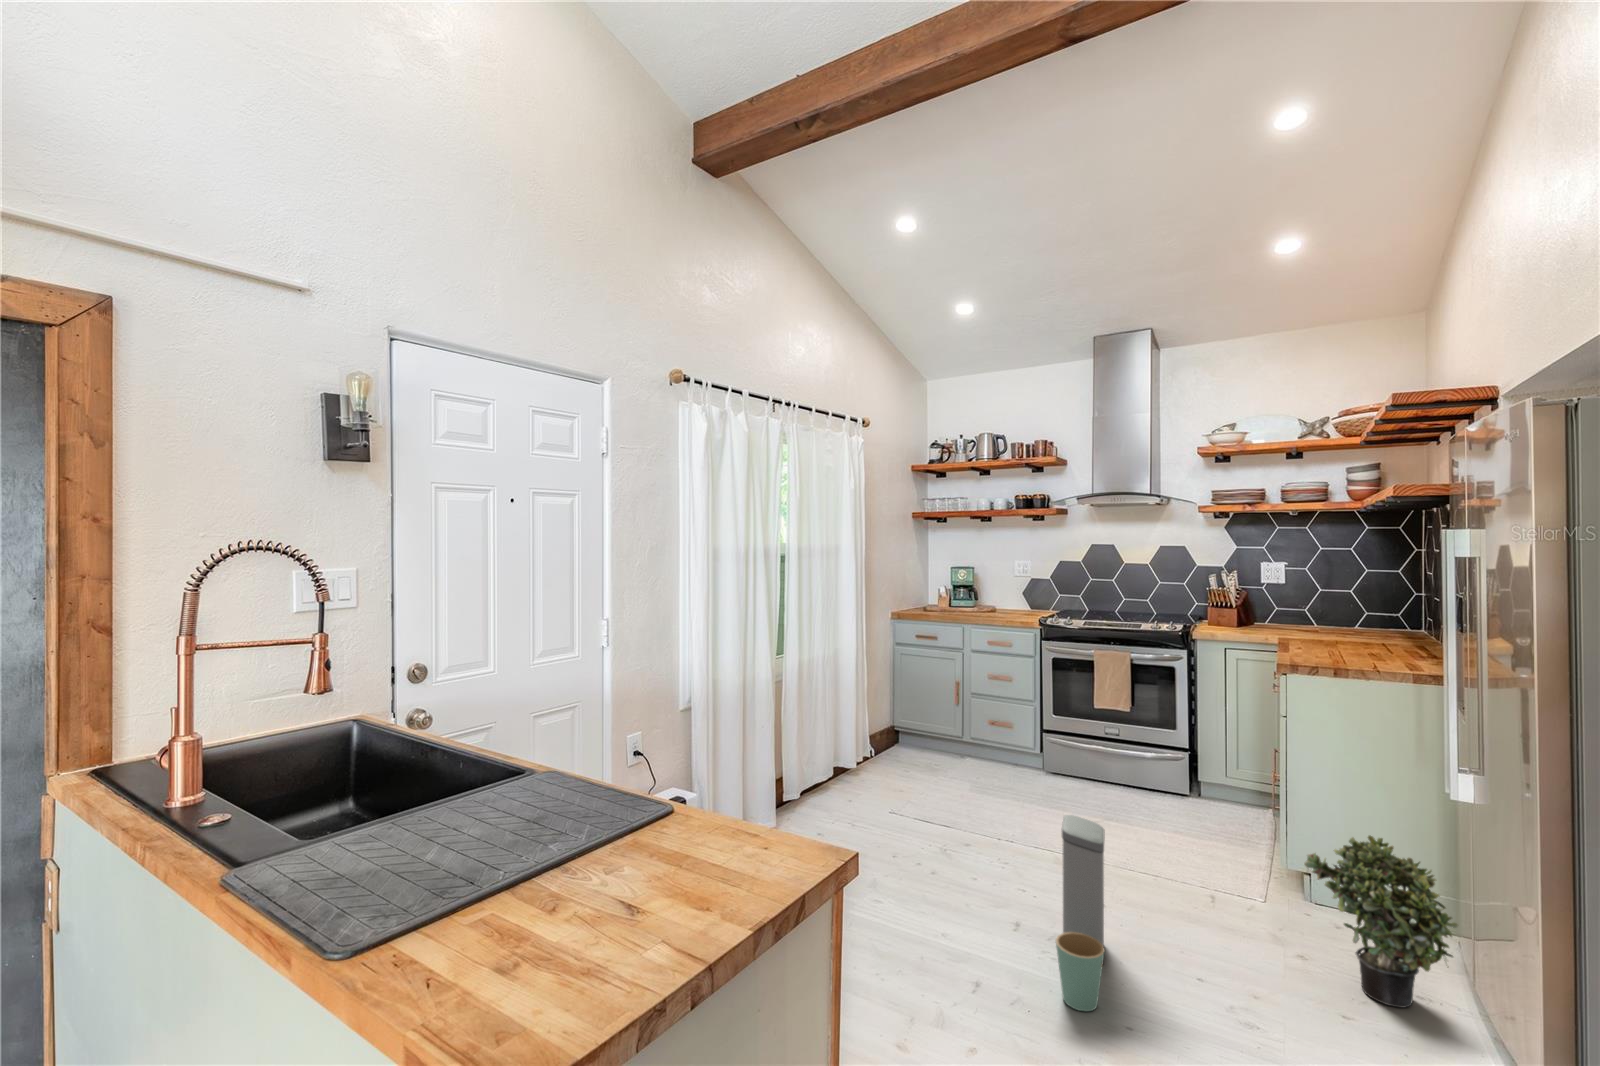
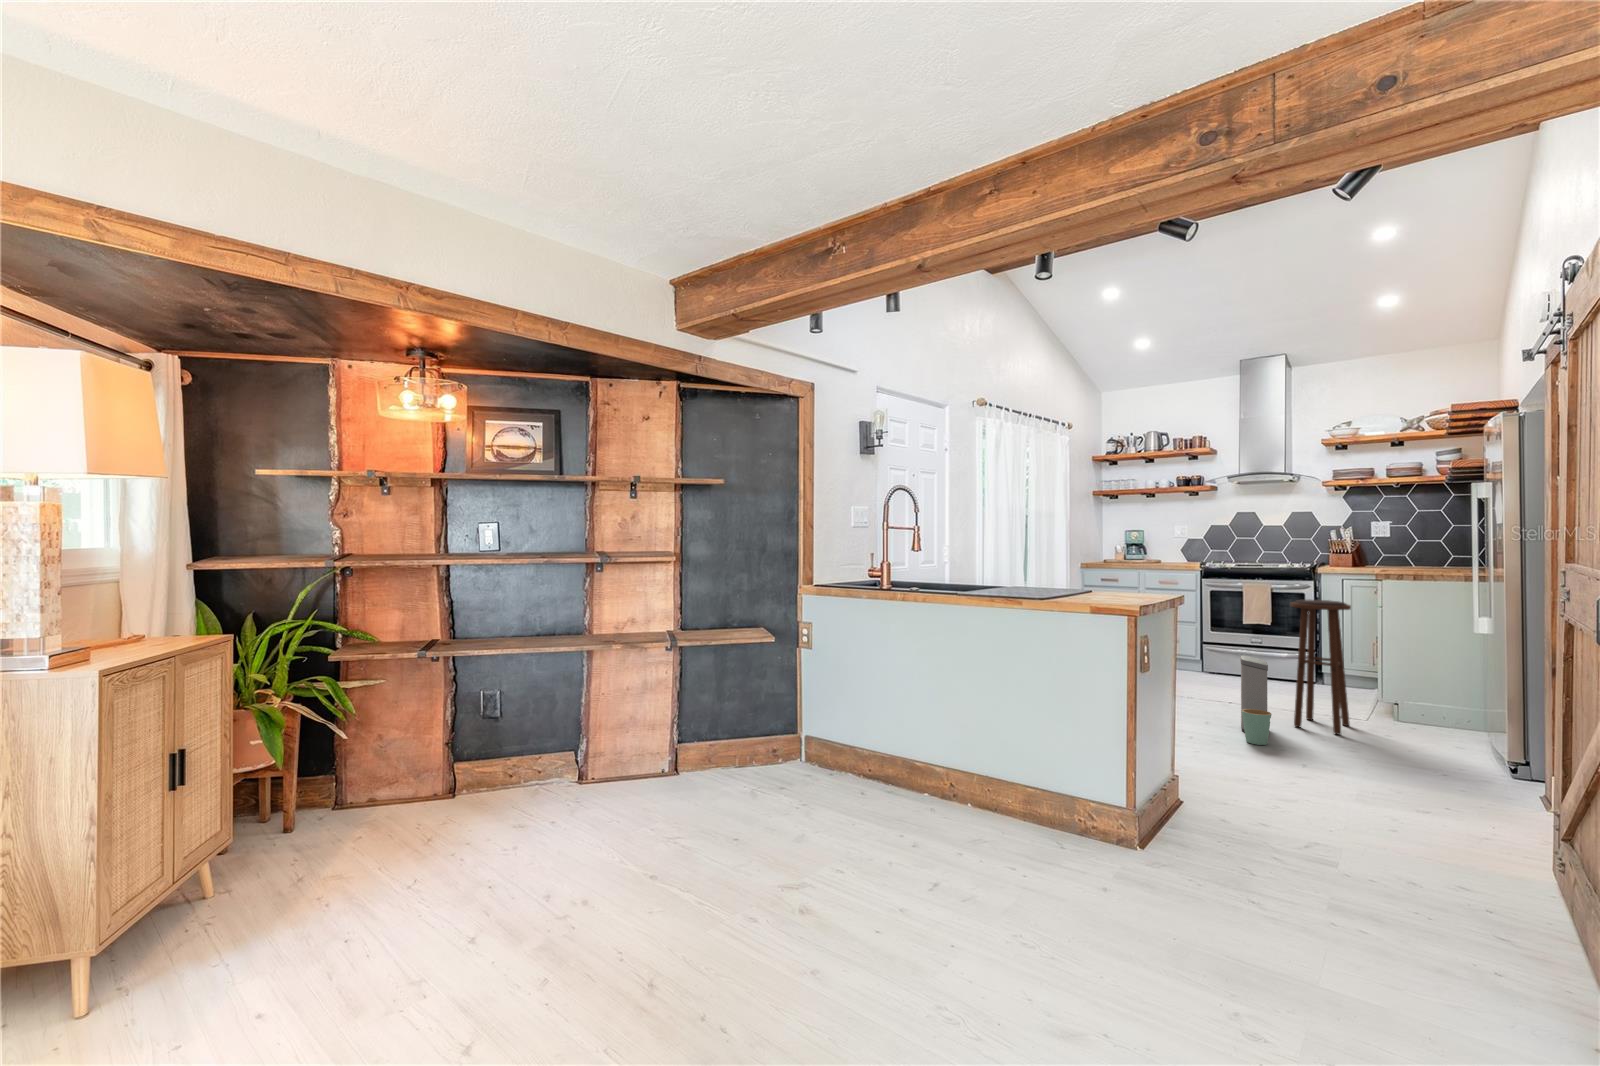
stool: none [1144,712,1237,960] -> present [1290,600,1351,735]
potted plant: present [1304,835,1458,1008] -> none [1392,663,1482,750]

